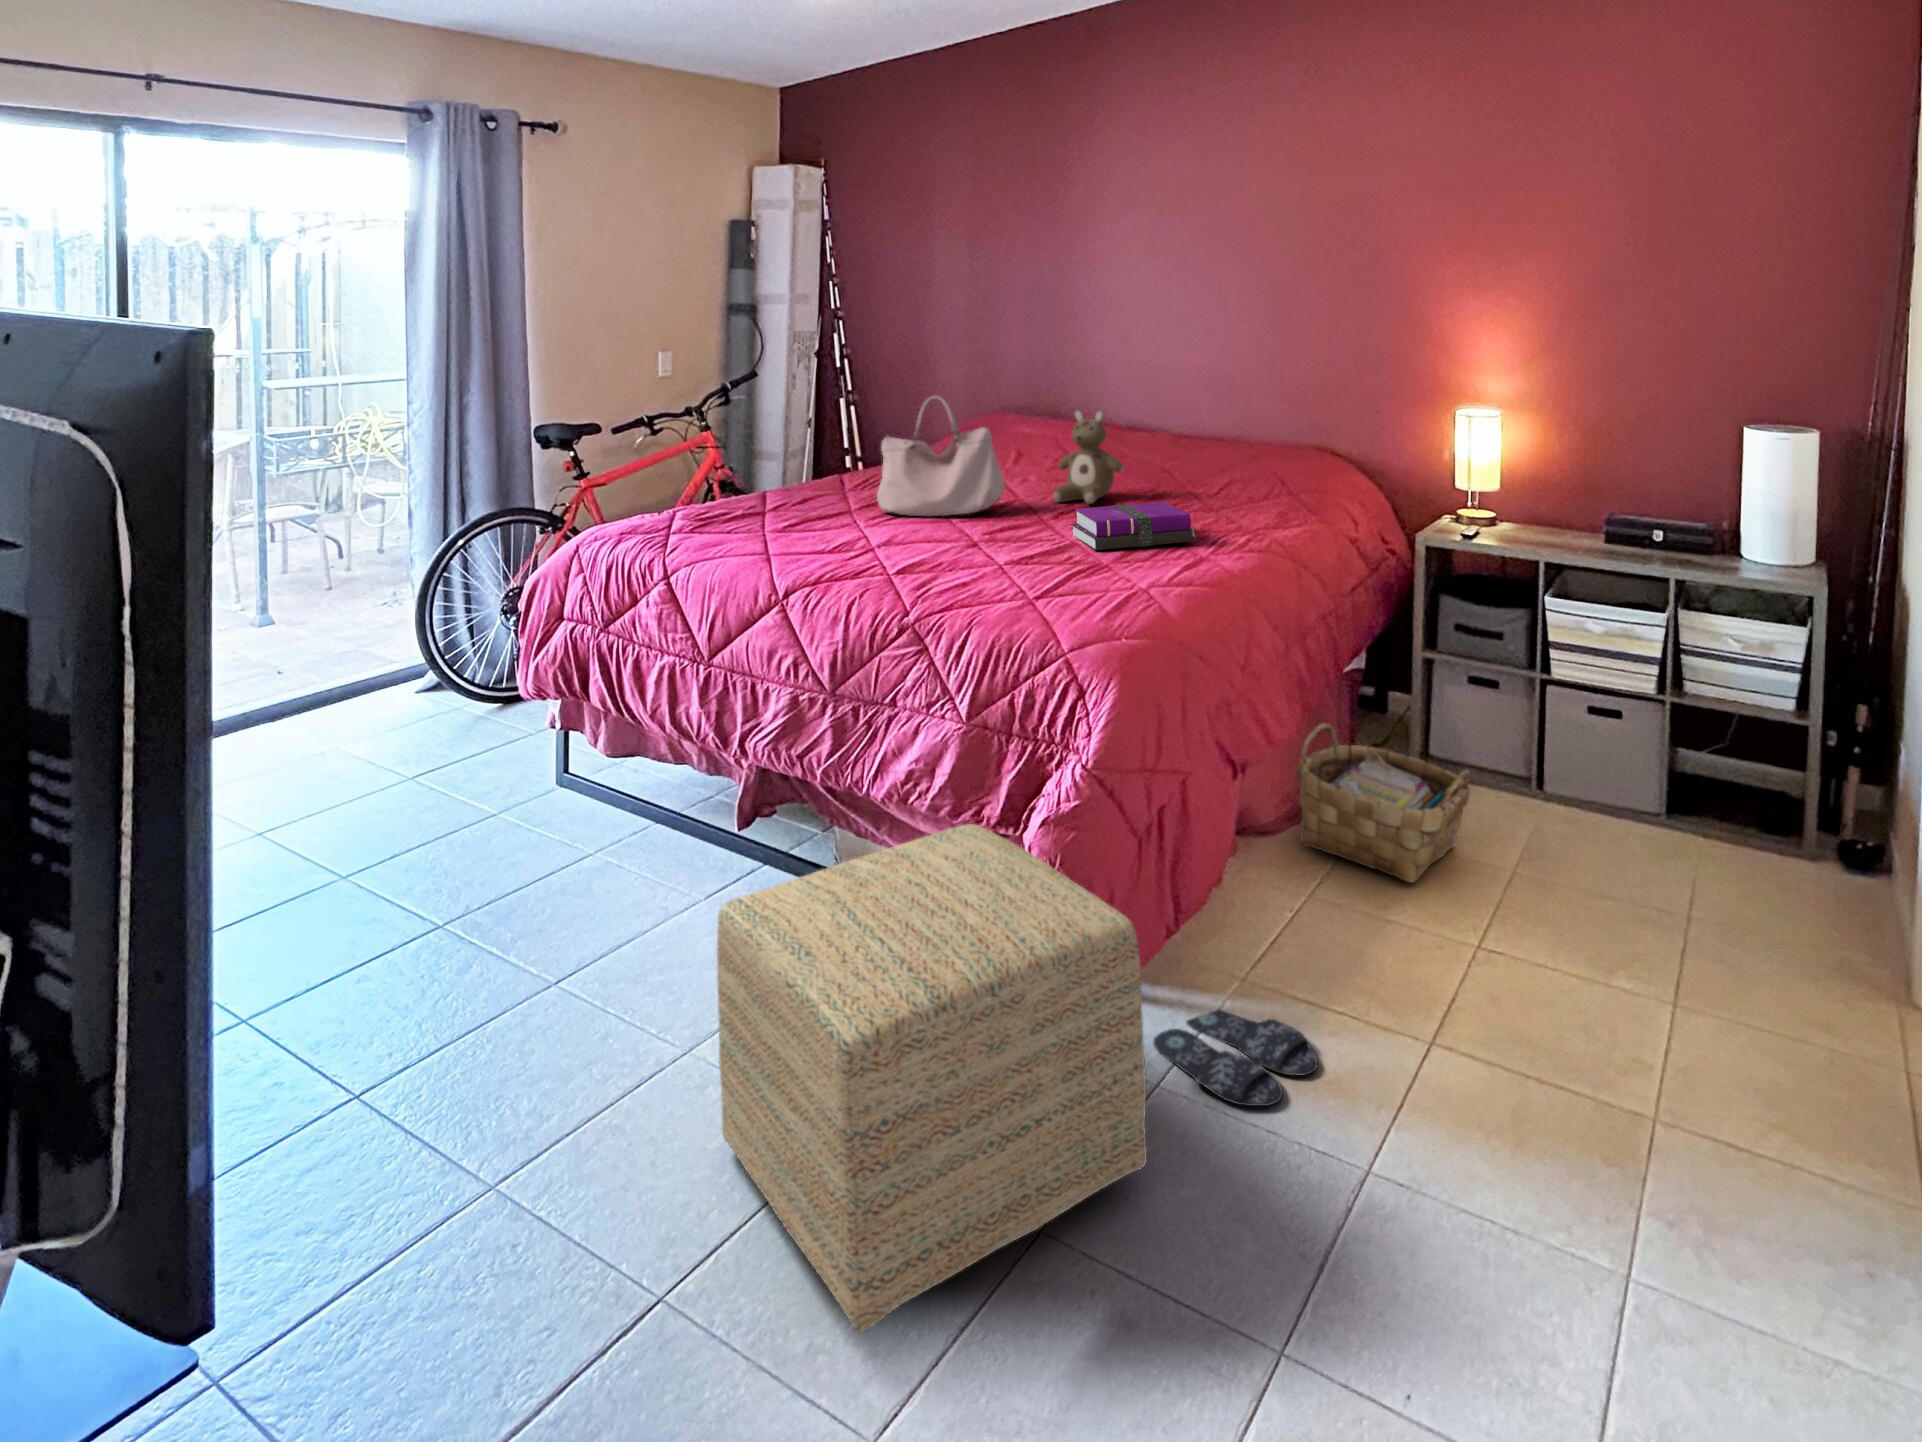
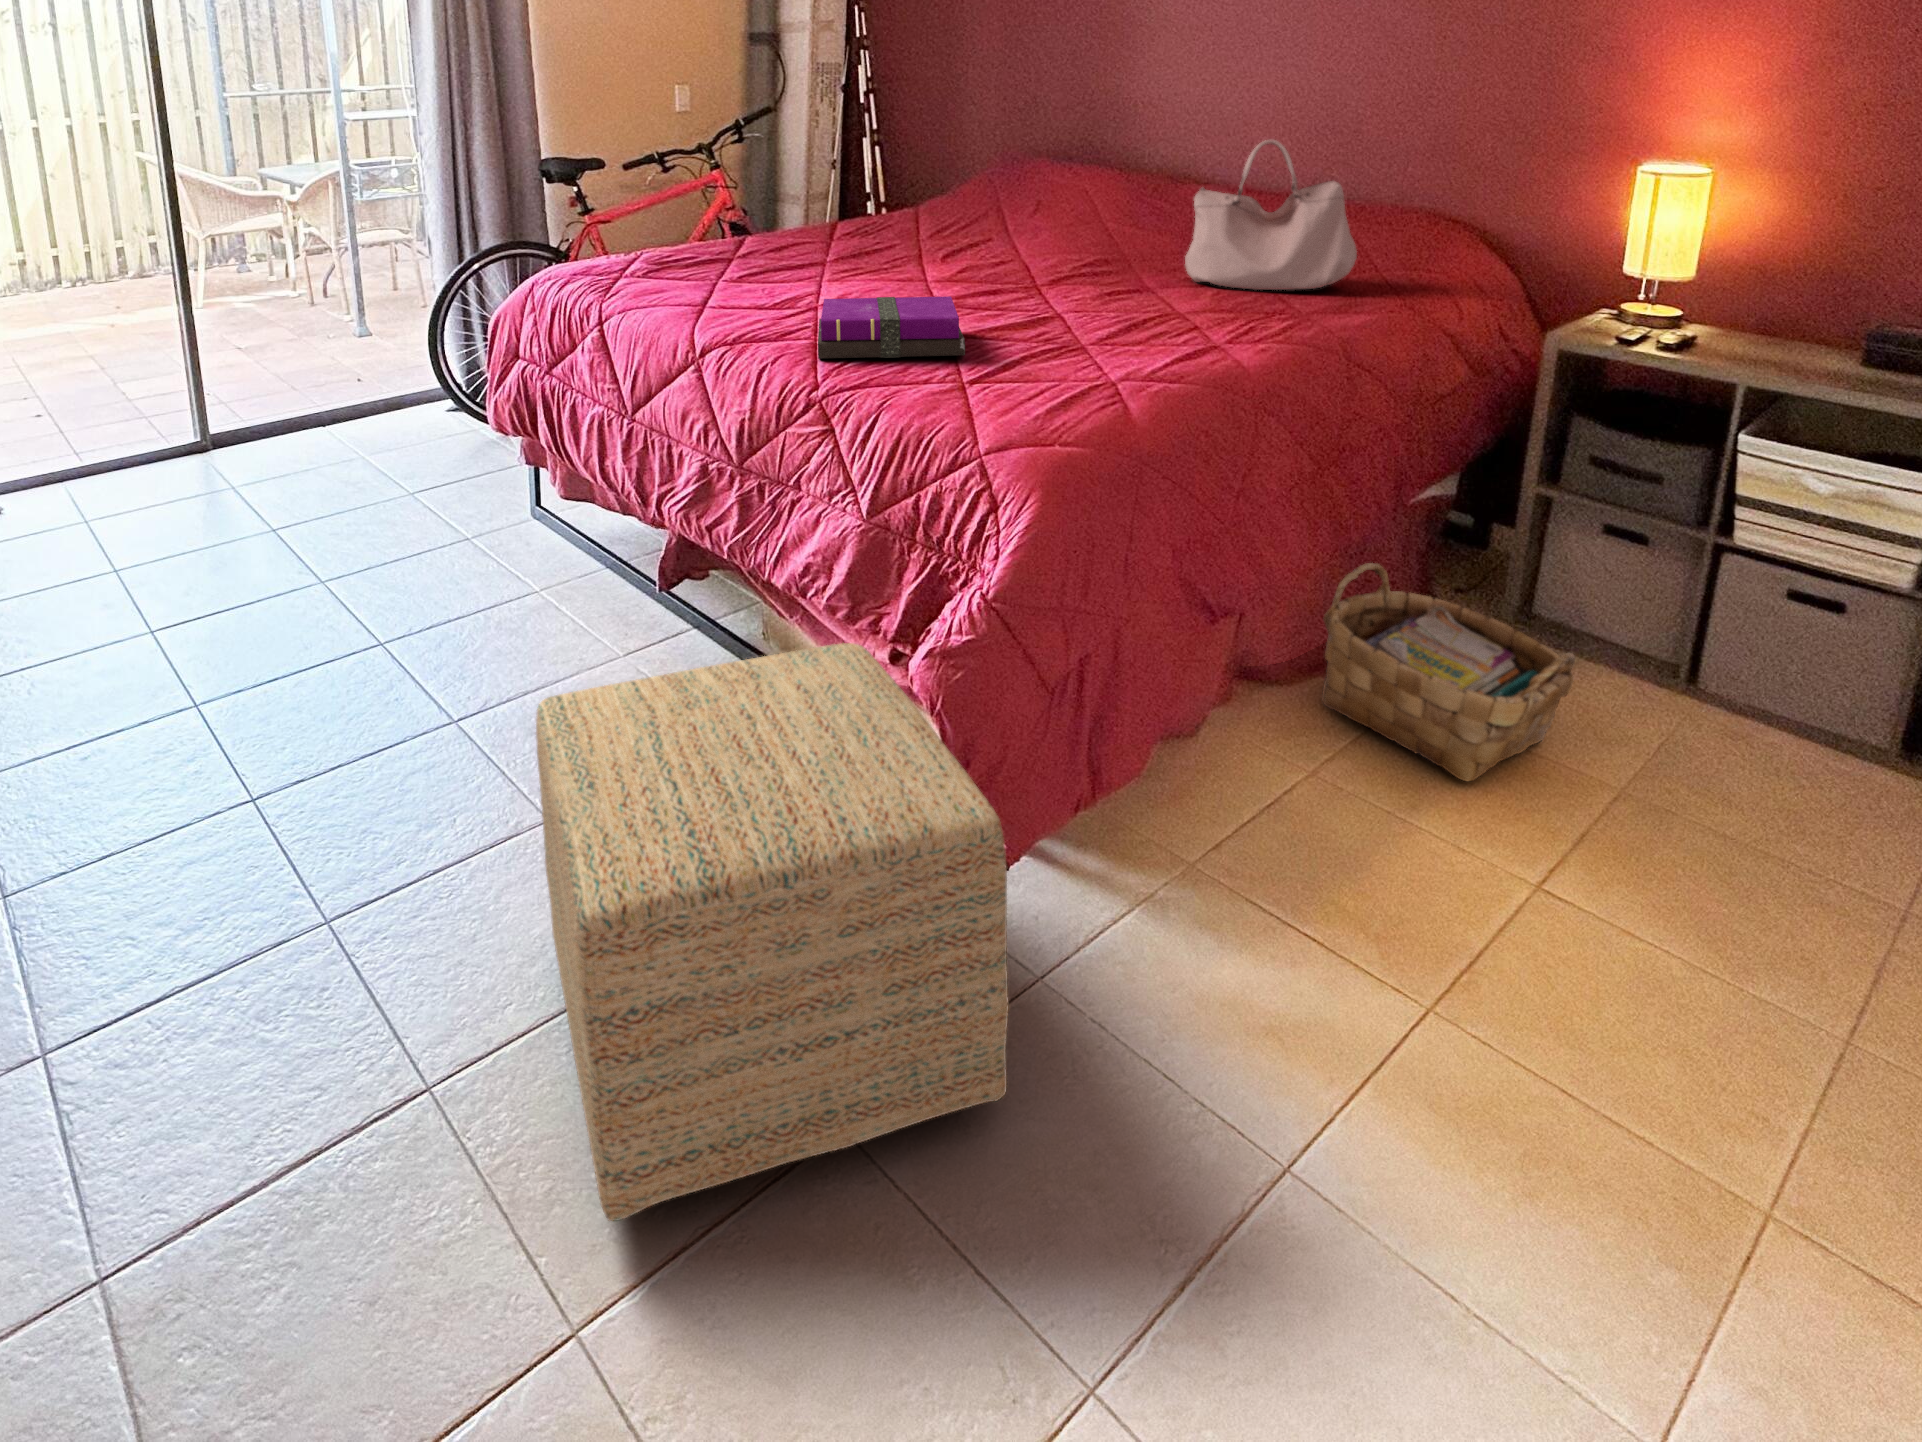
handbag: present [877,396,1005,516] -> present [1185,140,1357,290]
stuffed bear: present [1053,411,1124,504] -> none [1063,154,1154,267]
notebook: present [1071,502,1195,550] -> present [818,296,965,359]
slippers: present [1154,1010,1318,1106] -> none [1066,893,1275,1049]

